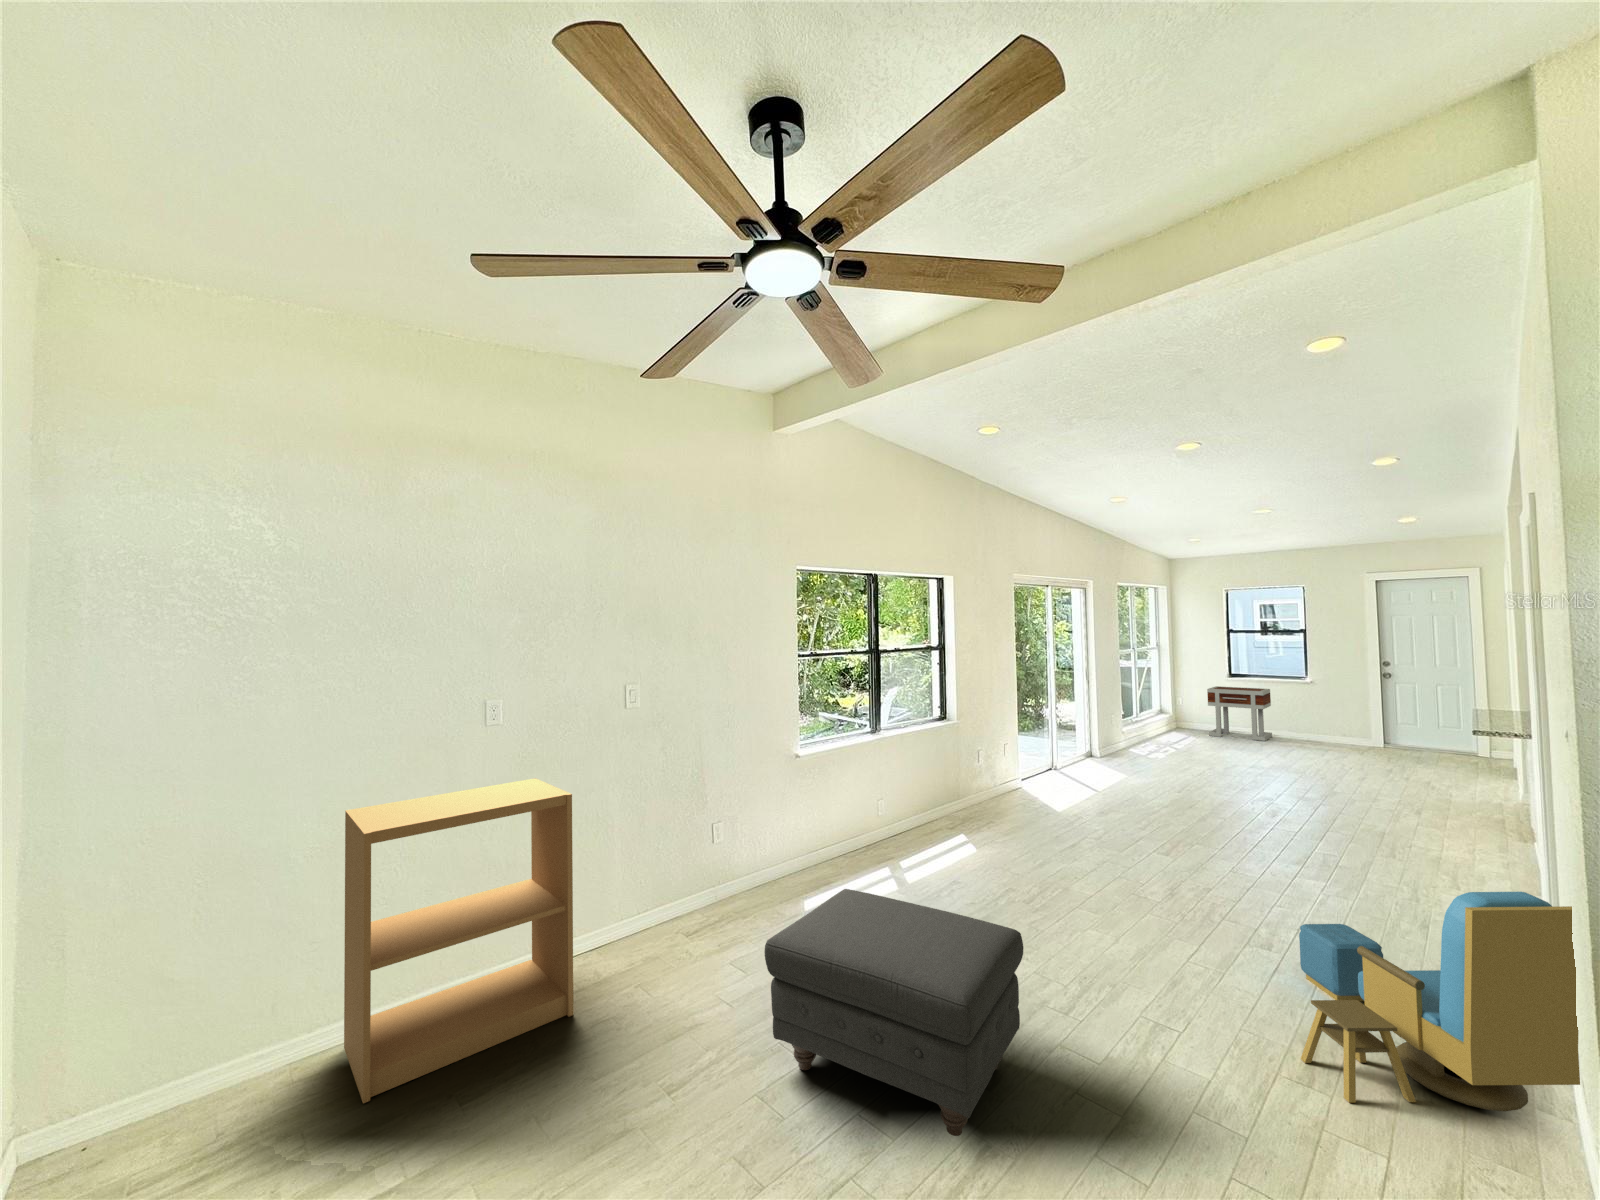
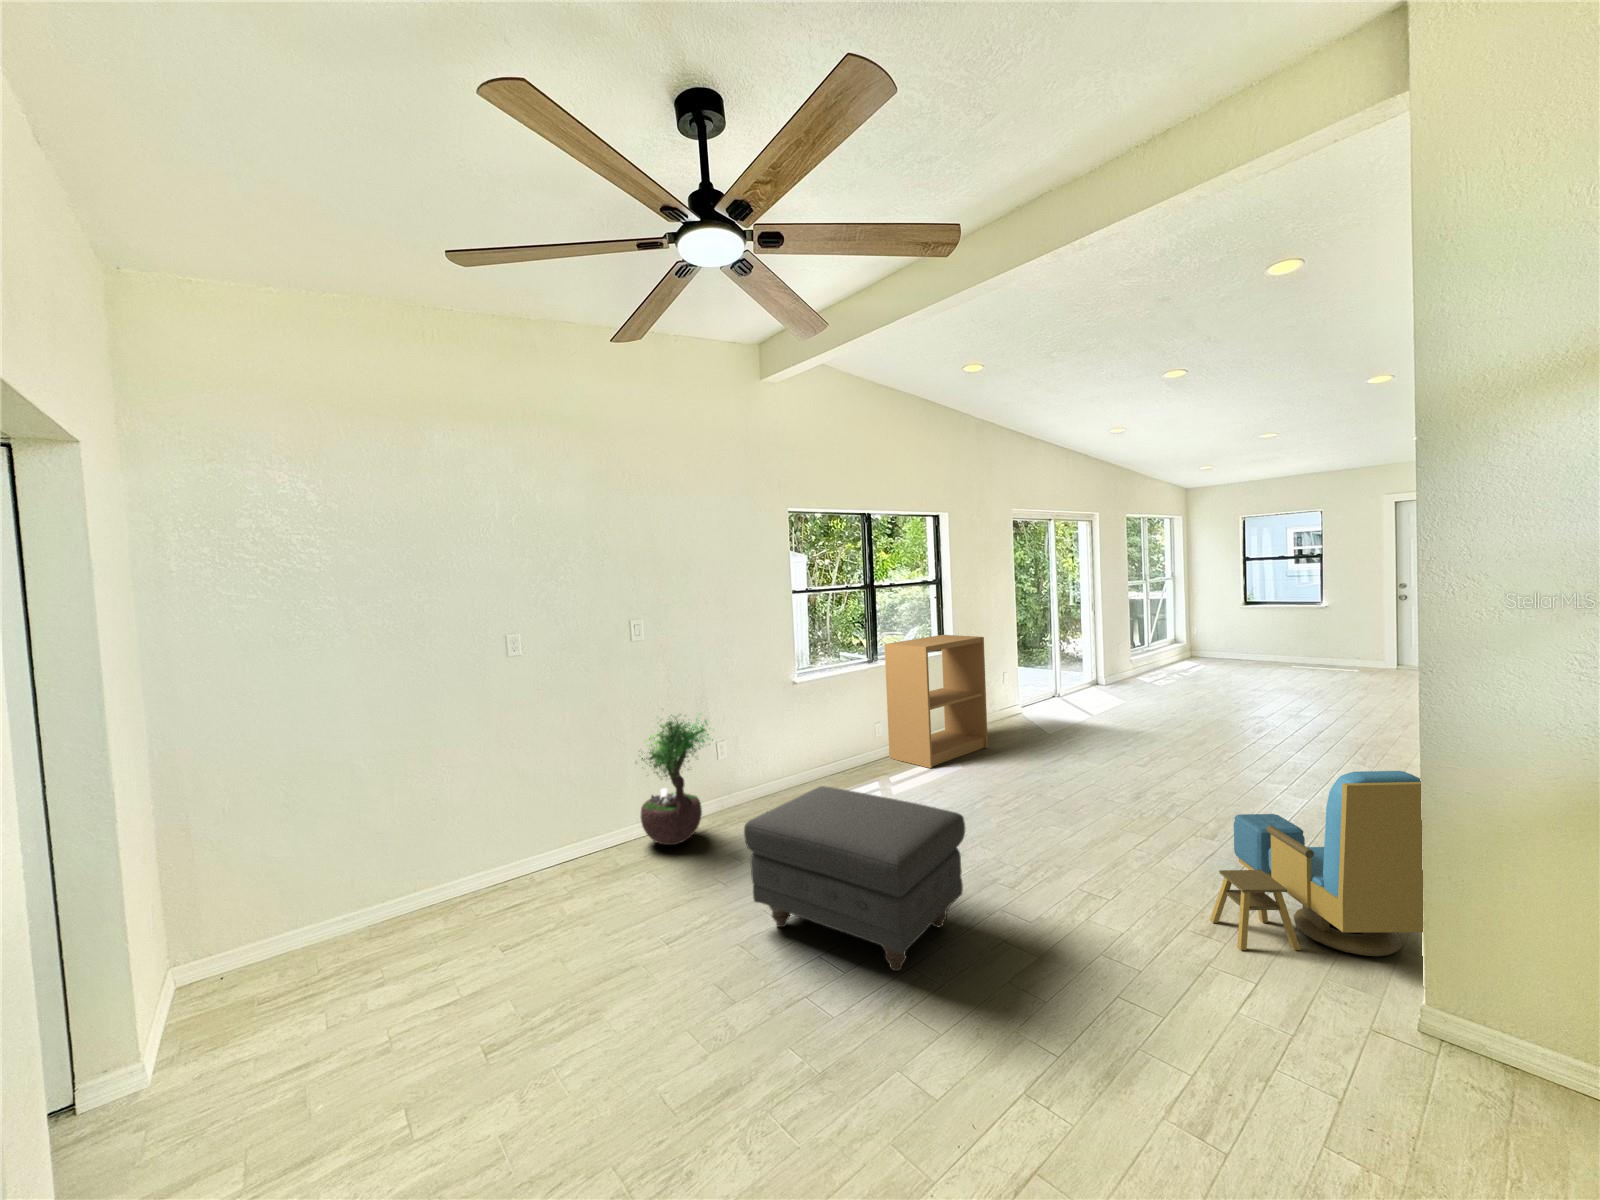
side table: present [1207,686,1272,741] -> none [1220,615,1285,667]
bookshelf: present [344,778,573,1103] -> present [885,635,988,768]
potted tree: none [625,791,716,952] -> present [641,713,713,845]

